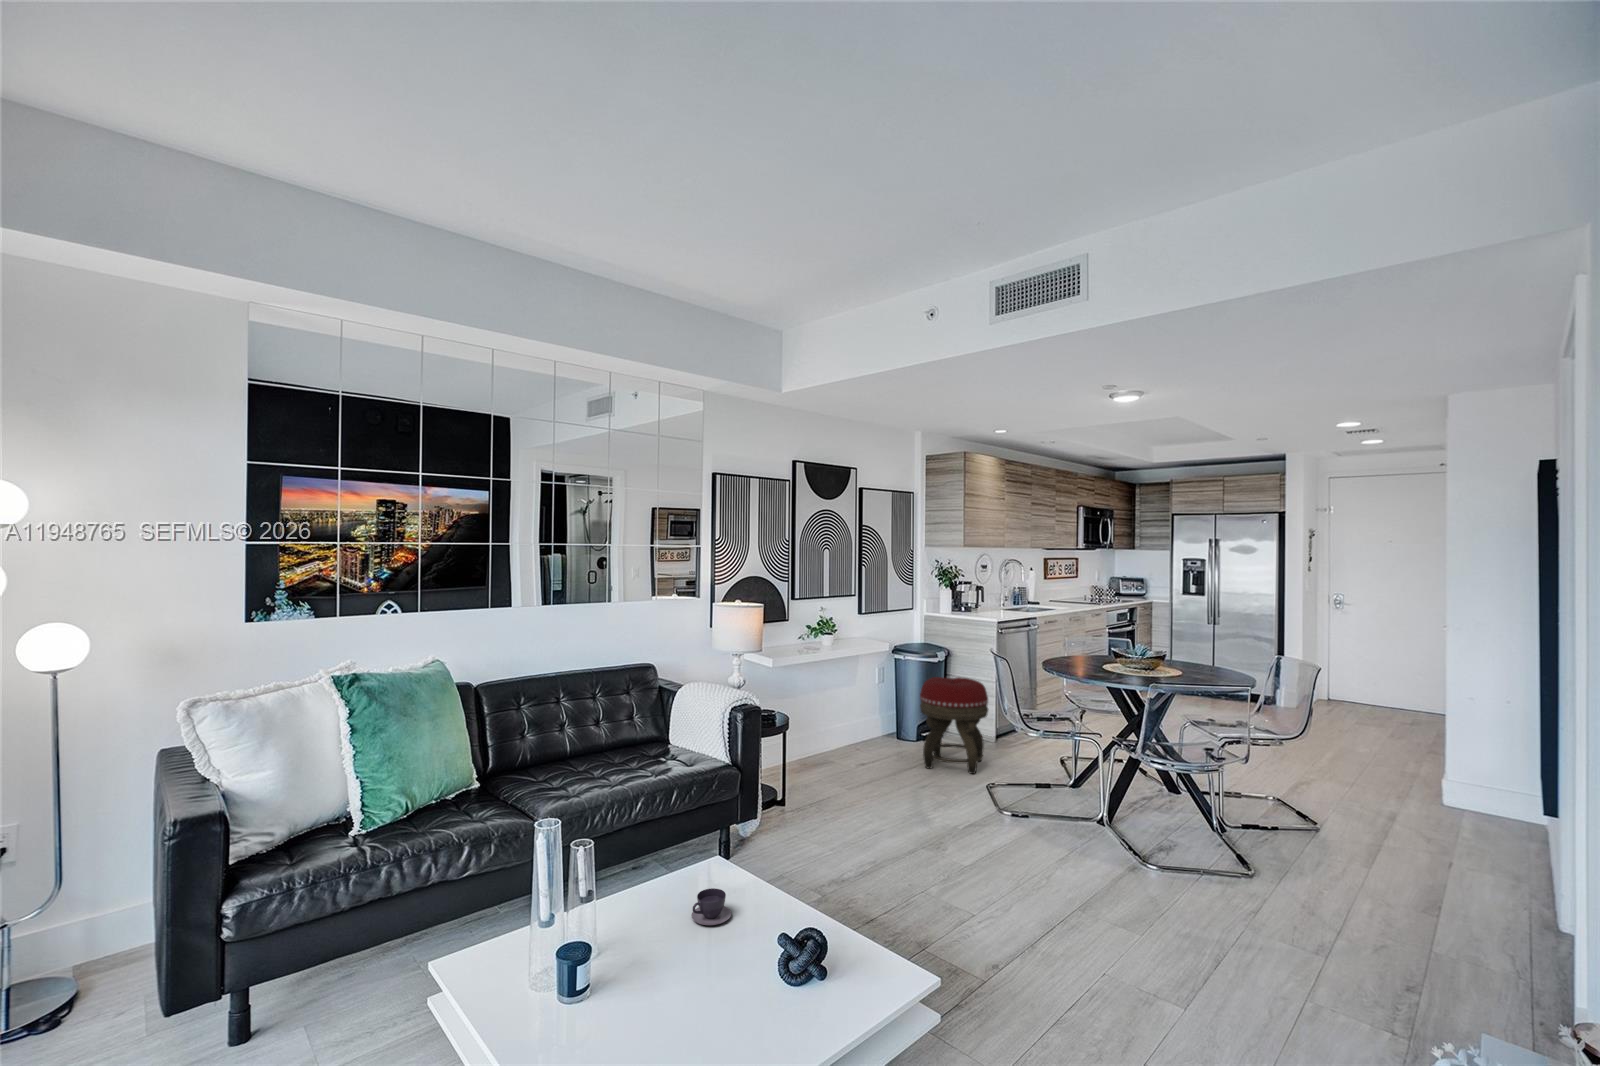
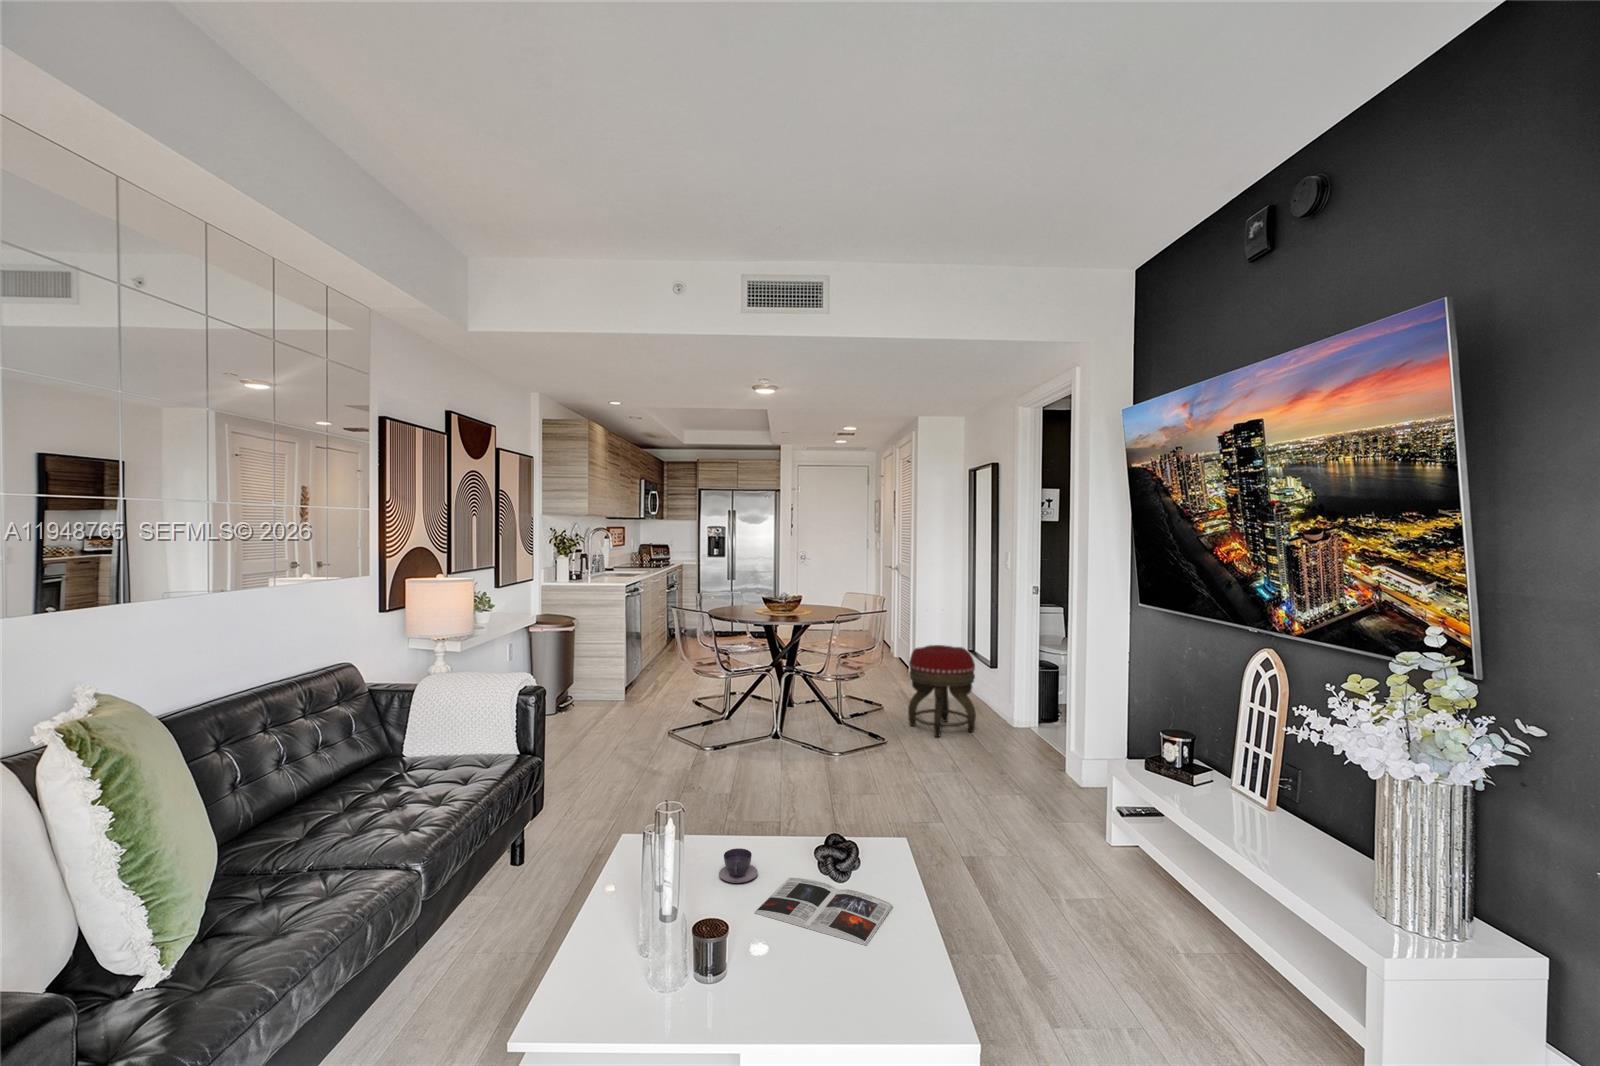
footstool: present [920,677,988,774] -> present [908,645,976,737]
magazine: none [661,940,762,1035] -> present [754,878,893,945]

